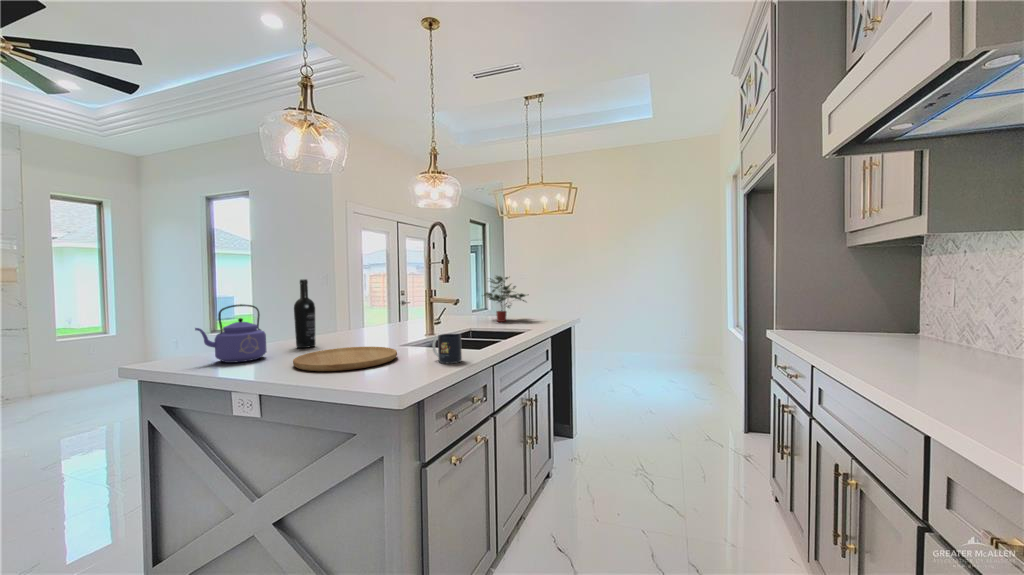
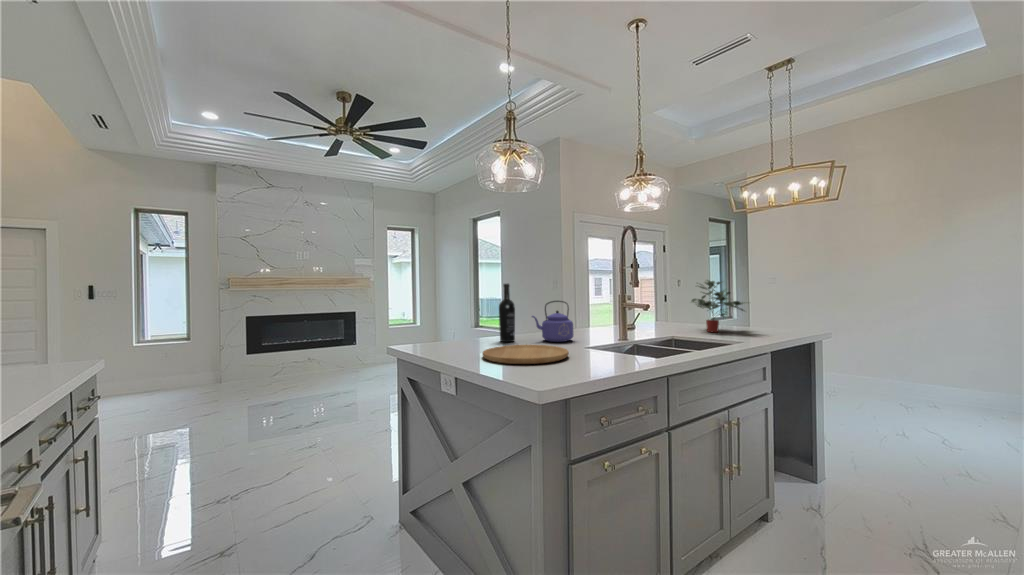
kettle: present [195,304,267,363] -> present [532,301,574,342]
mug: present [432,334,462,363] -> none [598,339,625,369]

